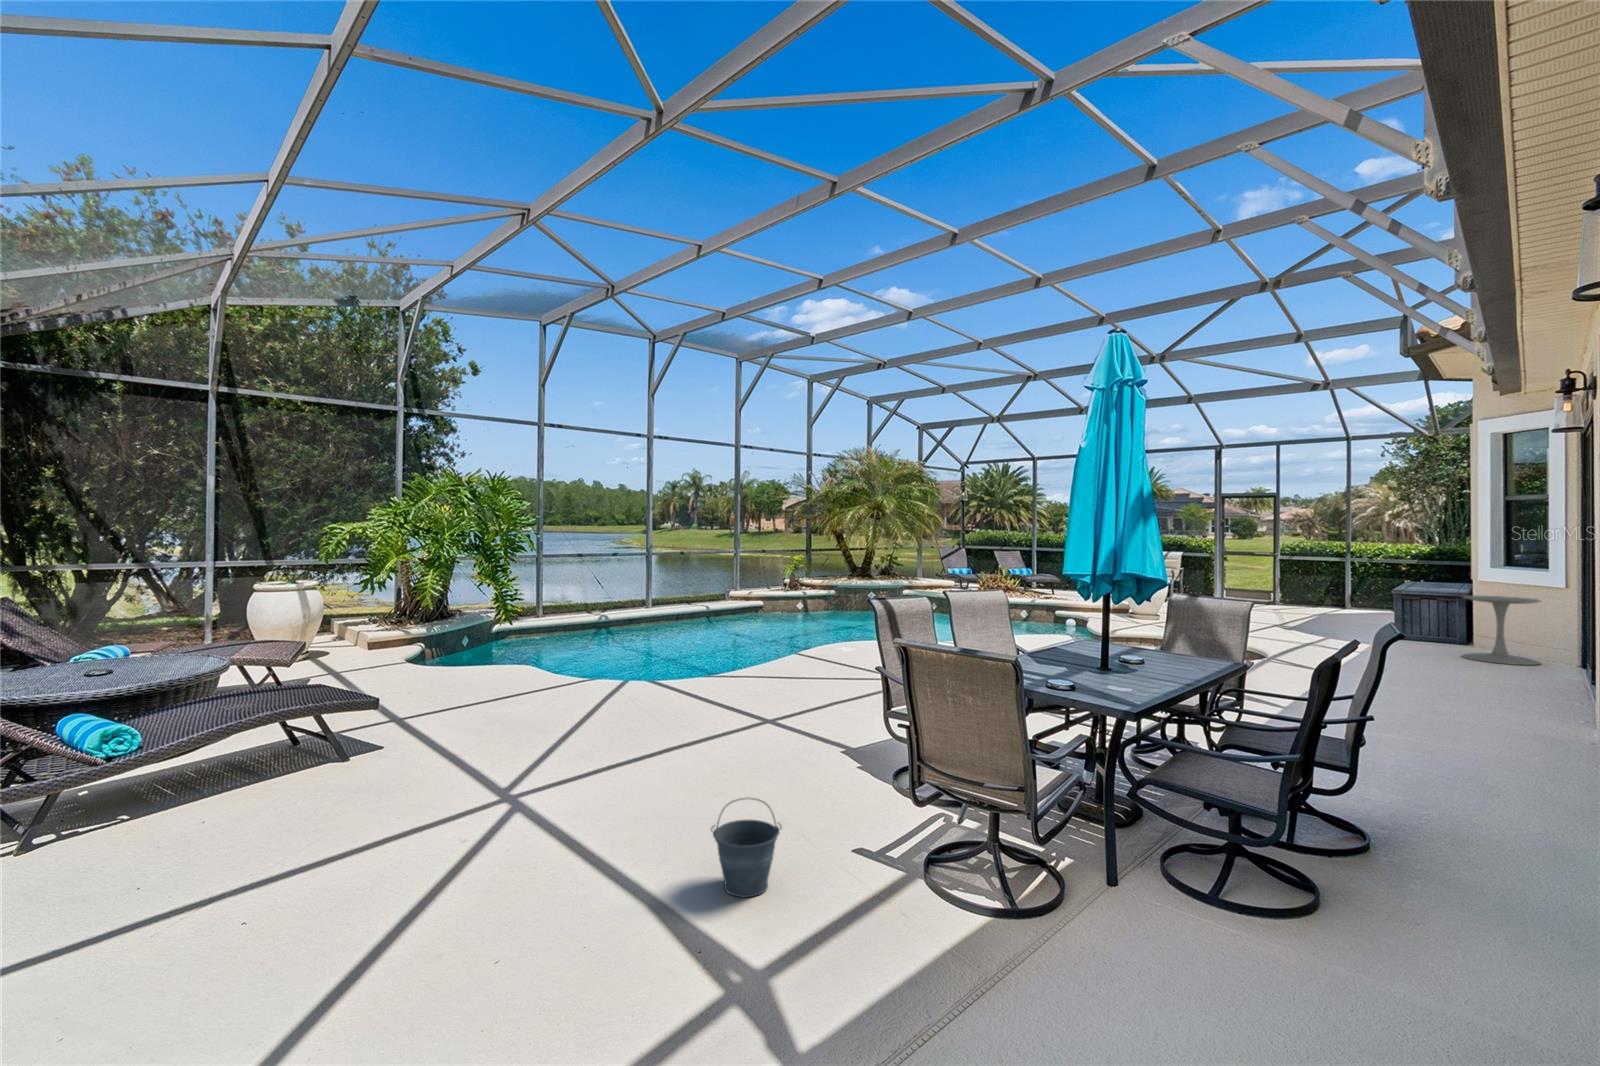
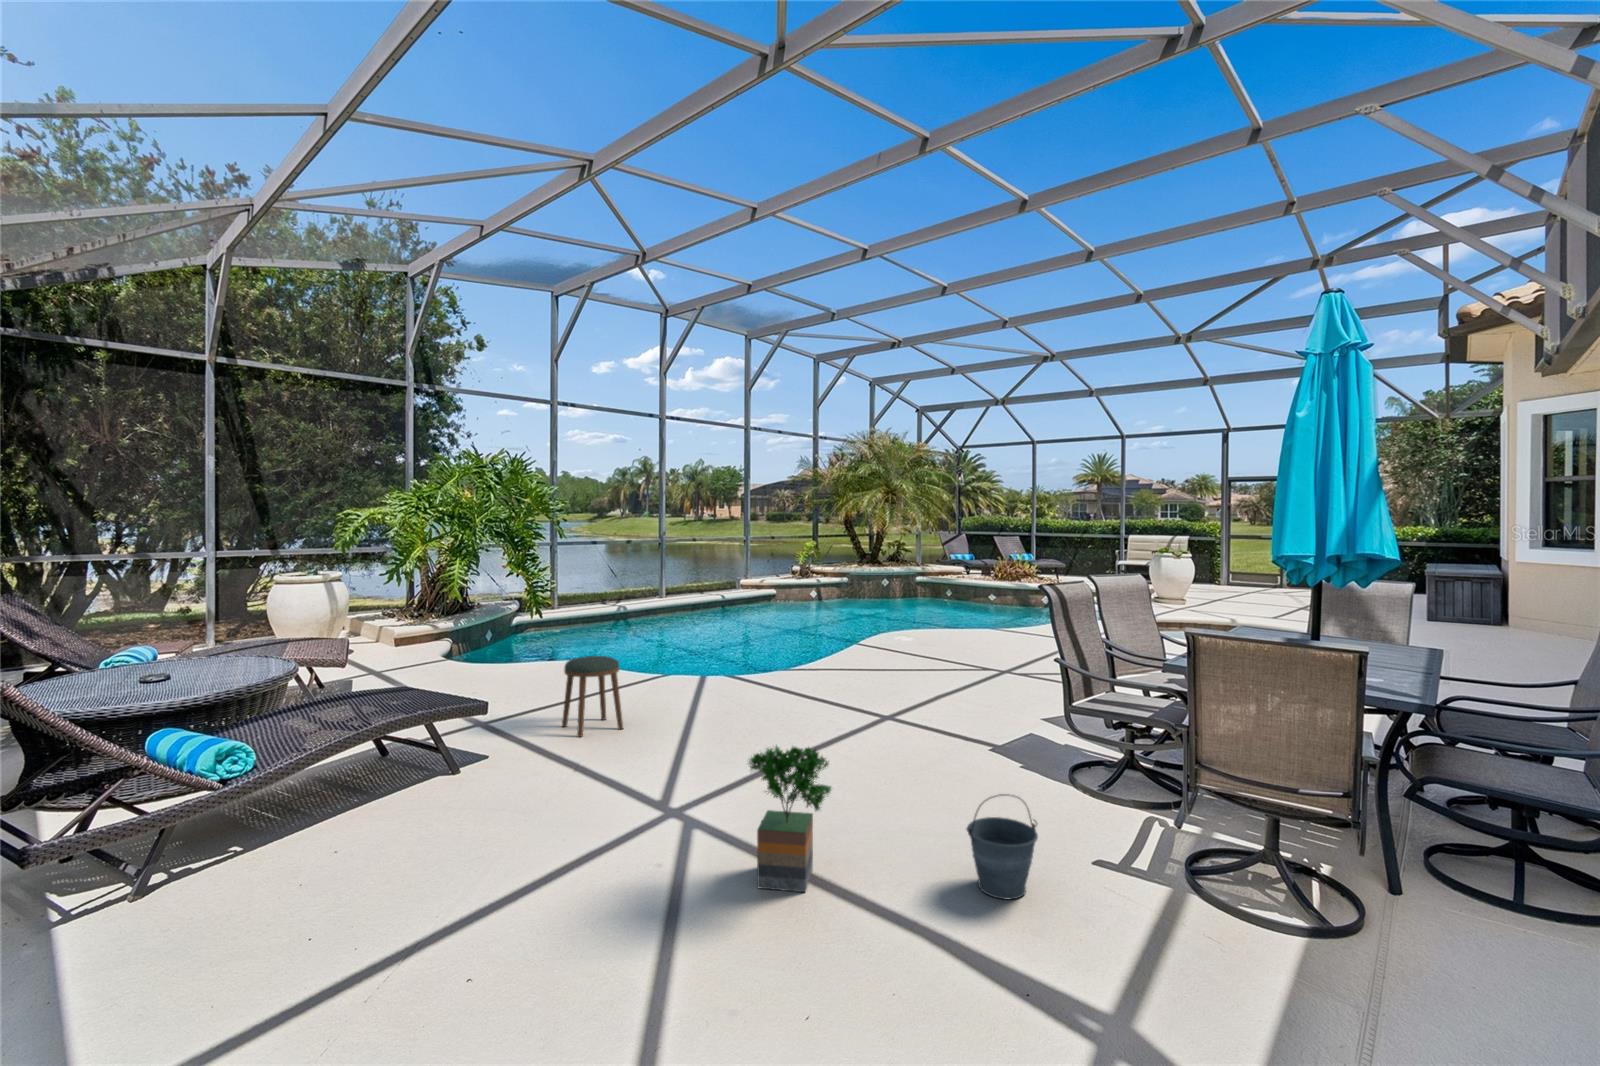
pedestal table: present [1462,595,1541,665] -> none [1495,576,1575,643]
stool: none [465,661,519,736] -> present [562,656,623,737]
potted tree: none [519,745,602,883] -> present [749,746,831,892]

